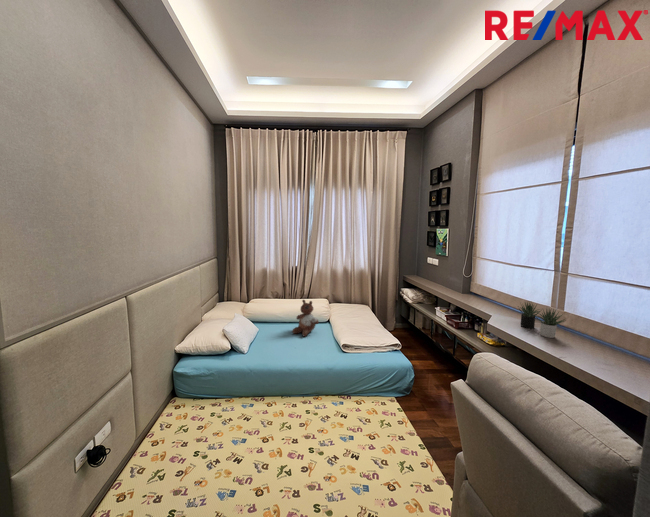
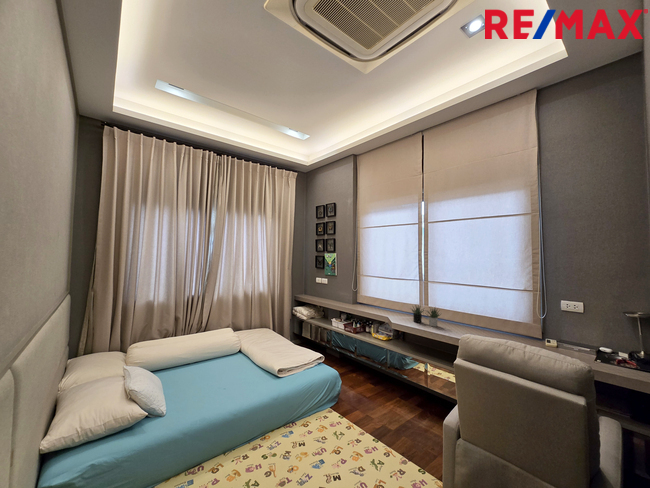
stuffed bear: present [292,300,319,336] -> none [210,332,241,374]

